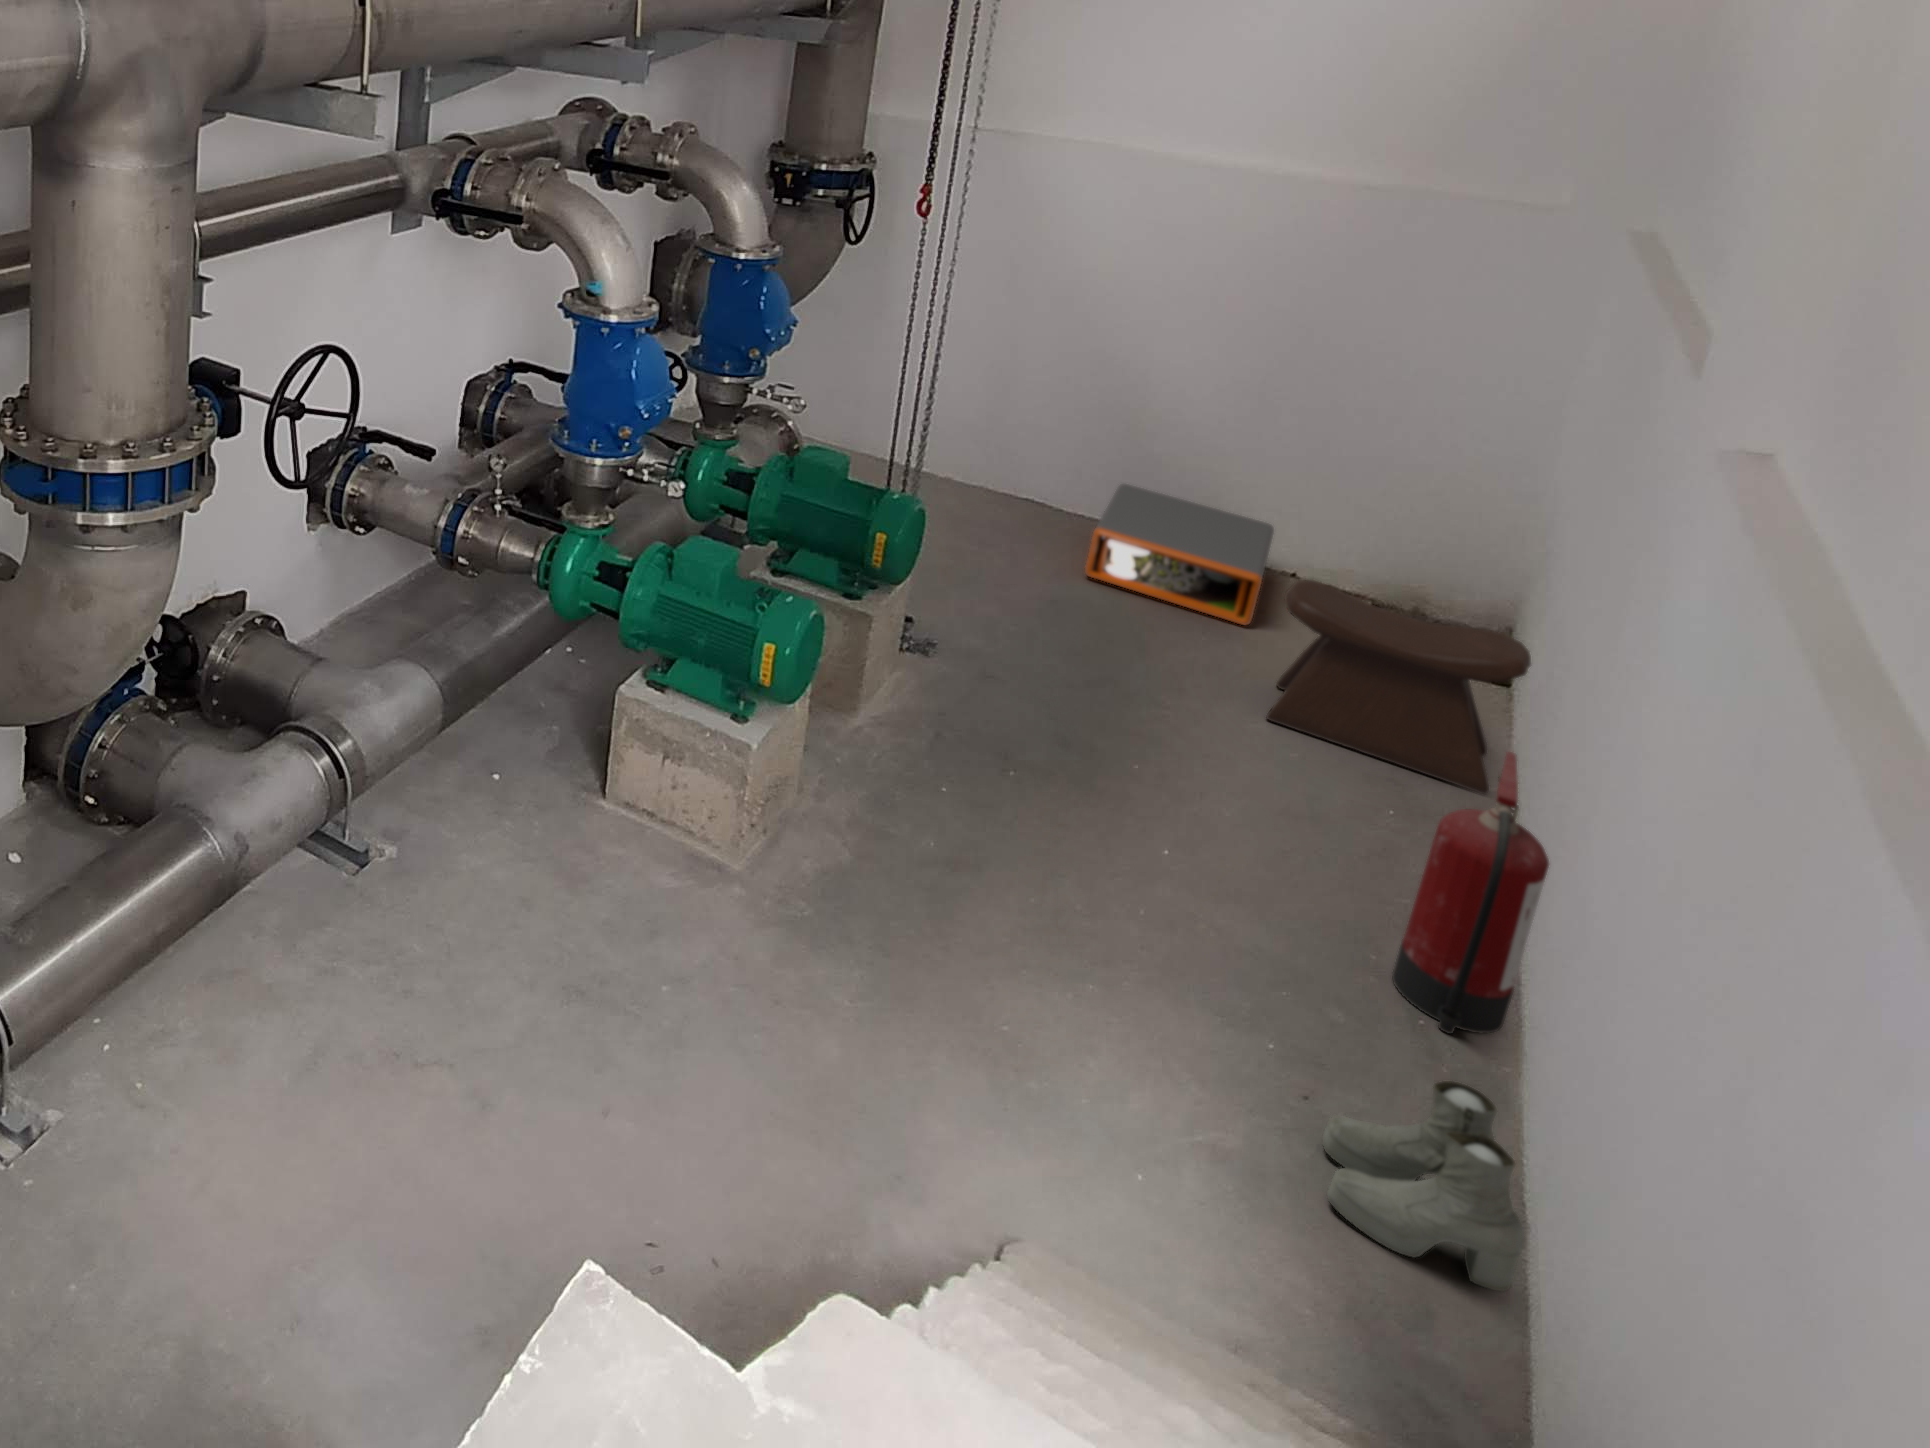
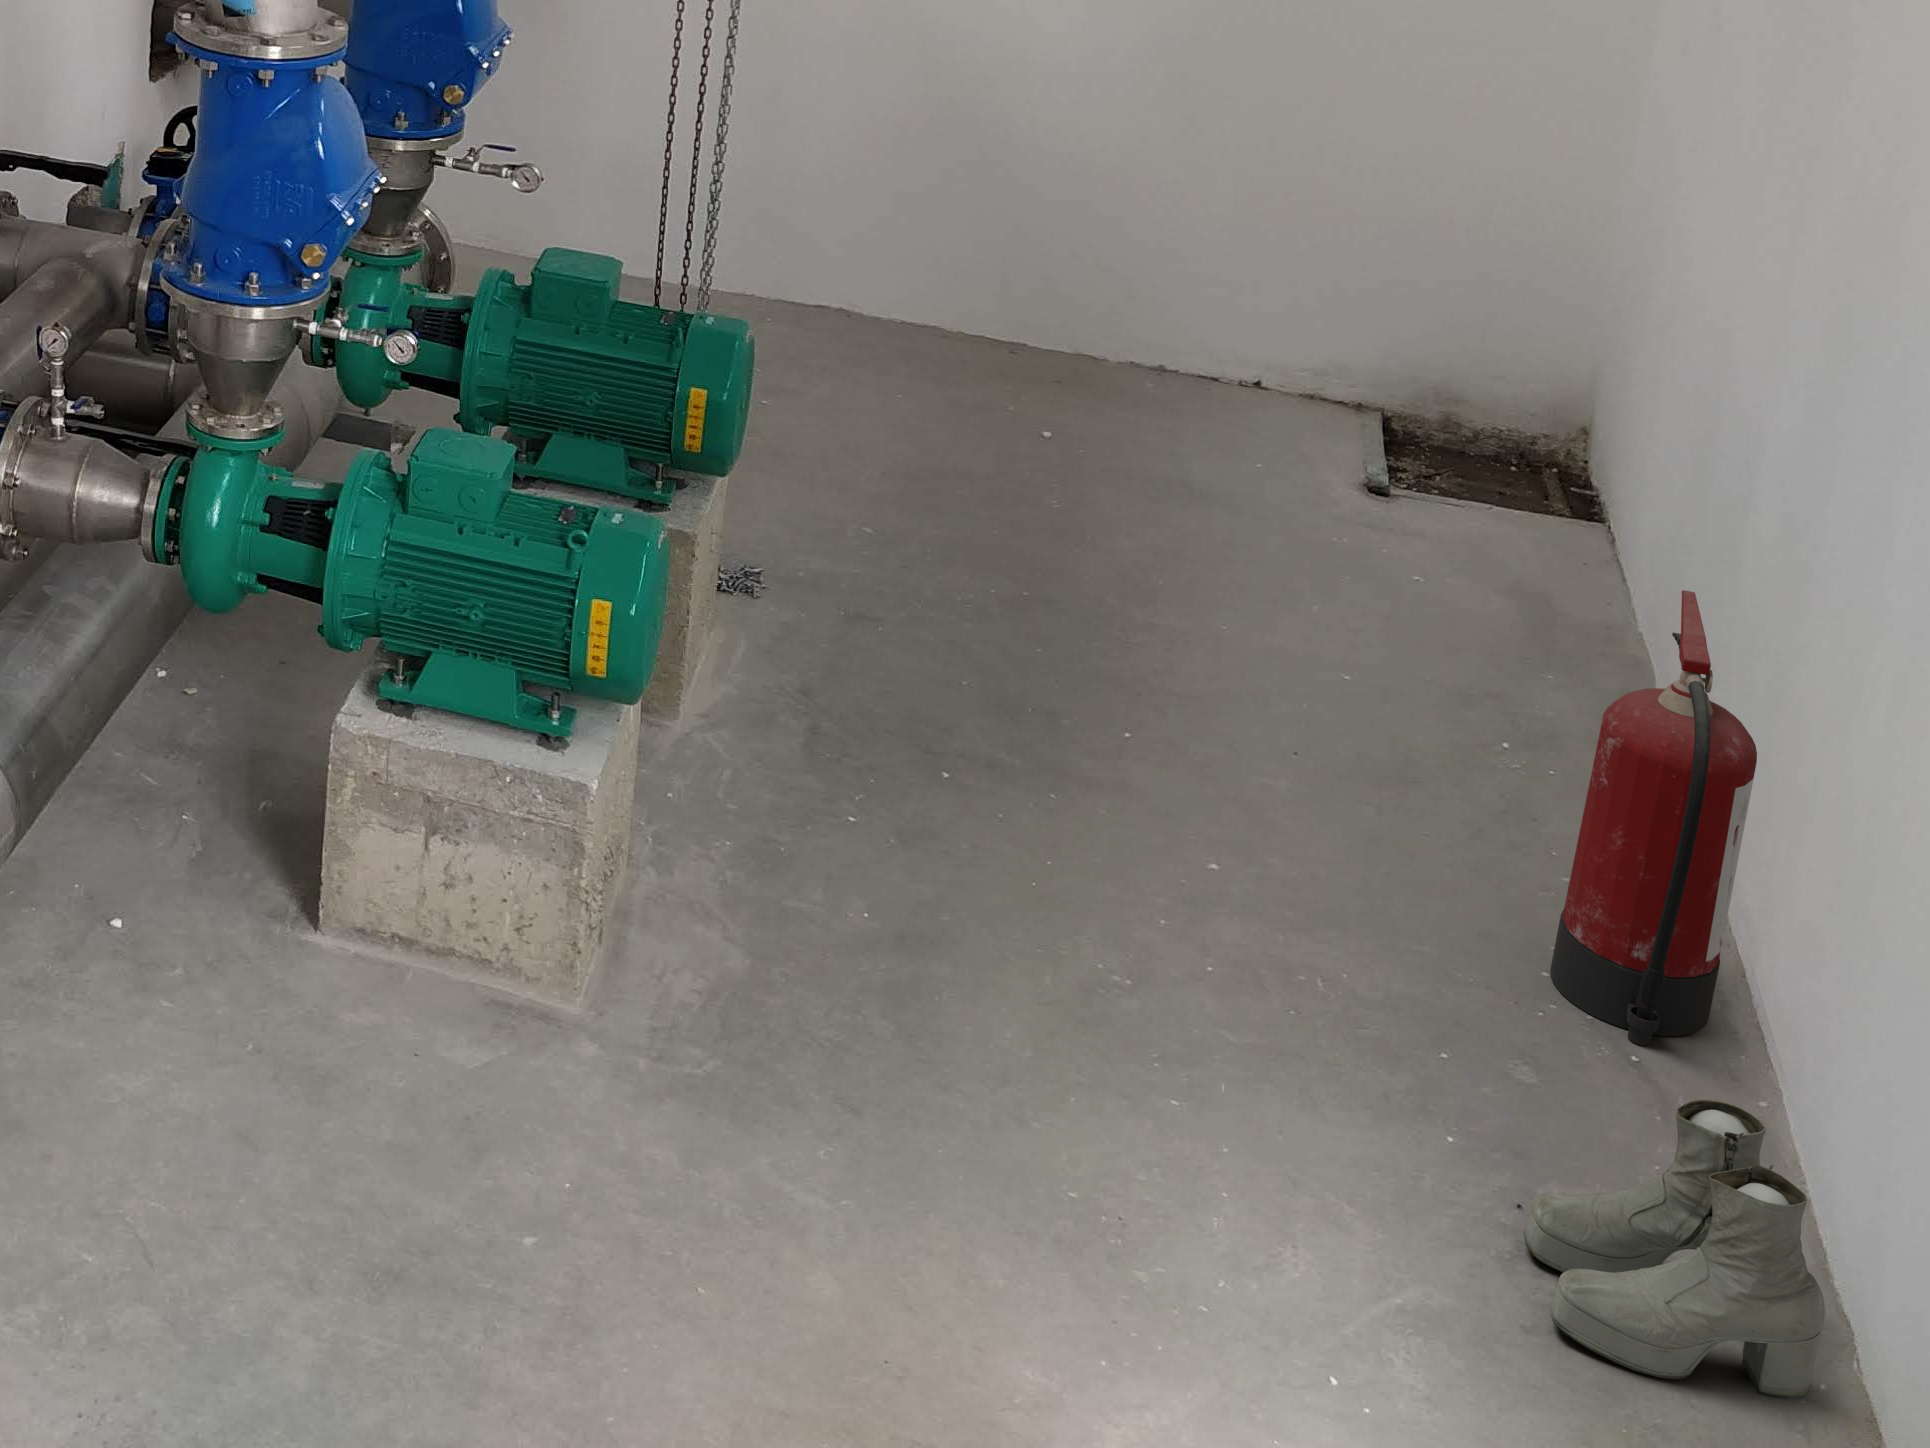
storage box: present [1085,484,1274,625] -> none [962,262,1235,472]
stool: present [1267,580,1531,794] -> none [1282,377,1649,680]

